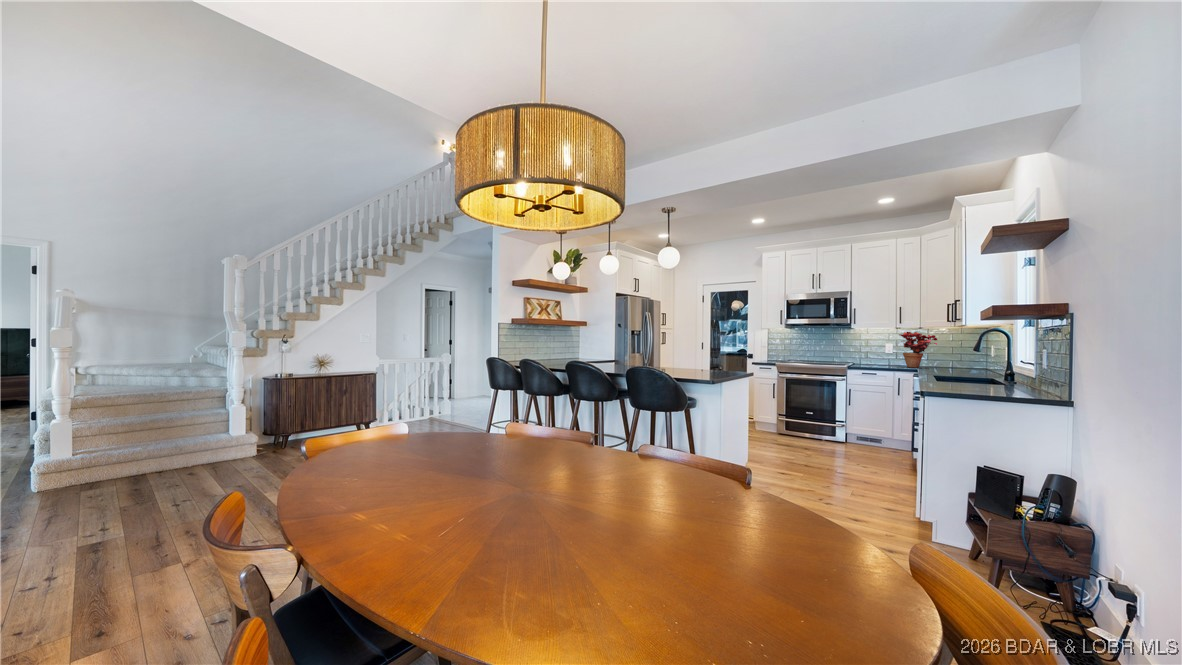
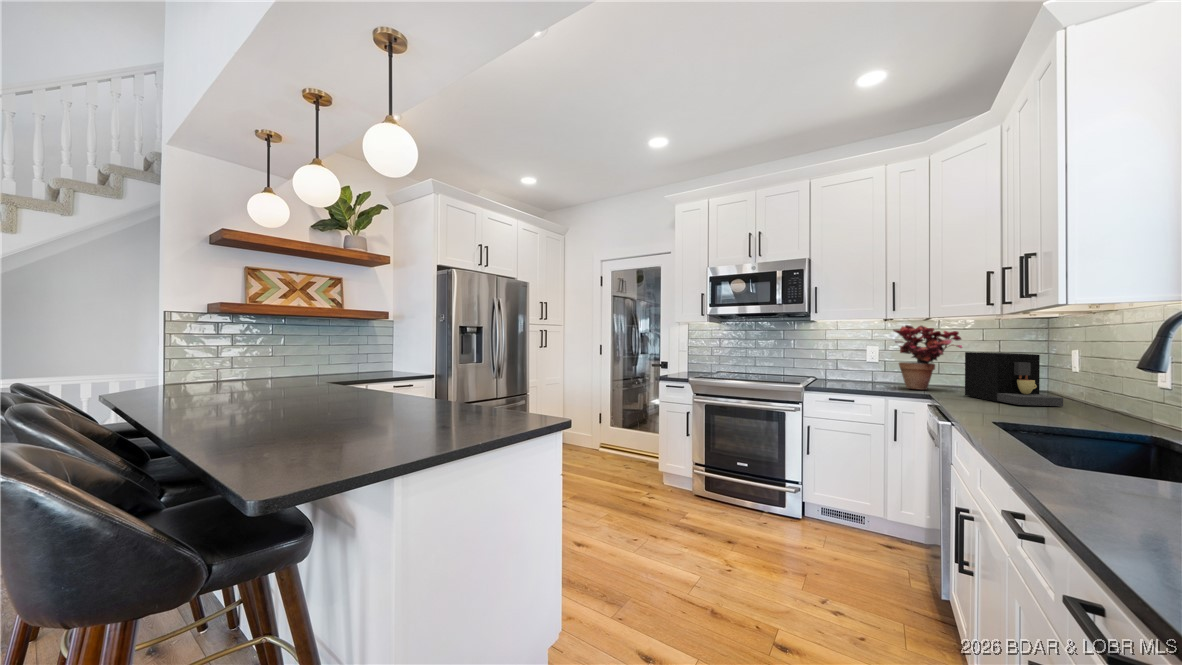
coffee maker: none [936,347,978,372] -> present [965,352,1063,406]

